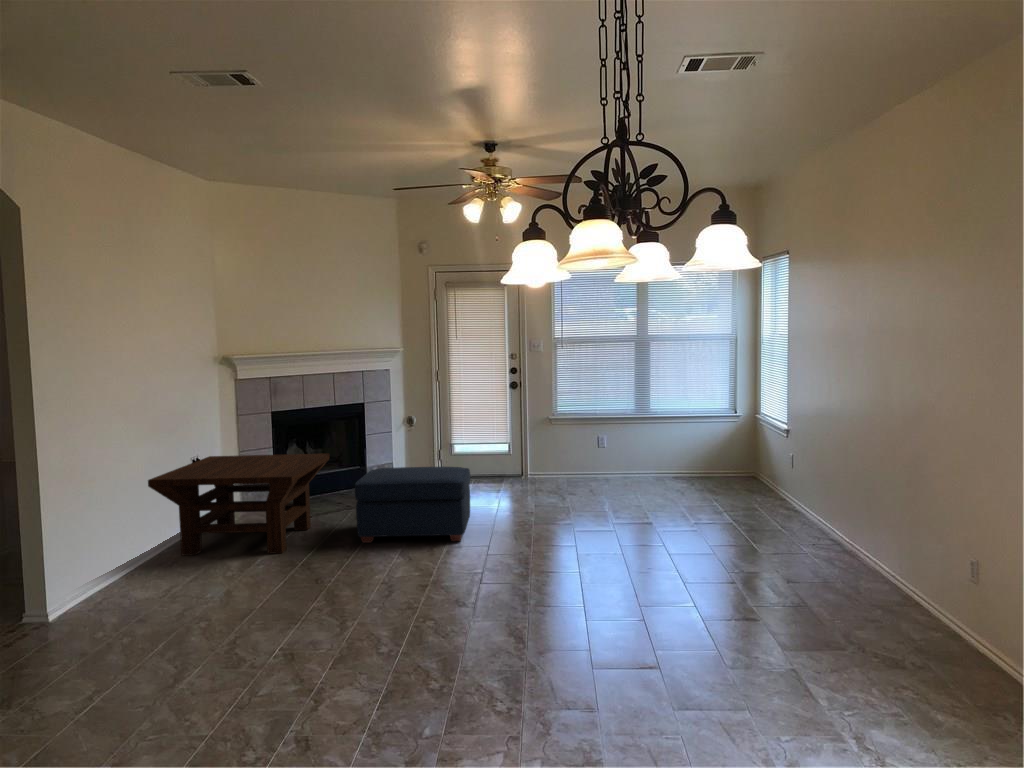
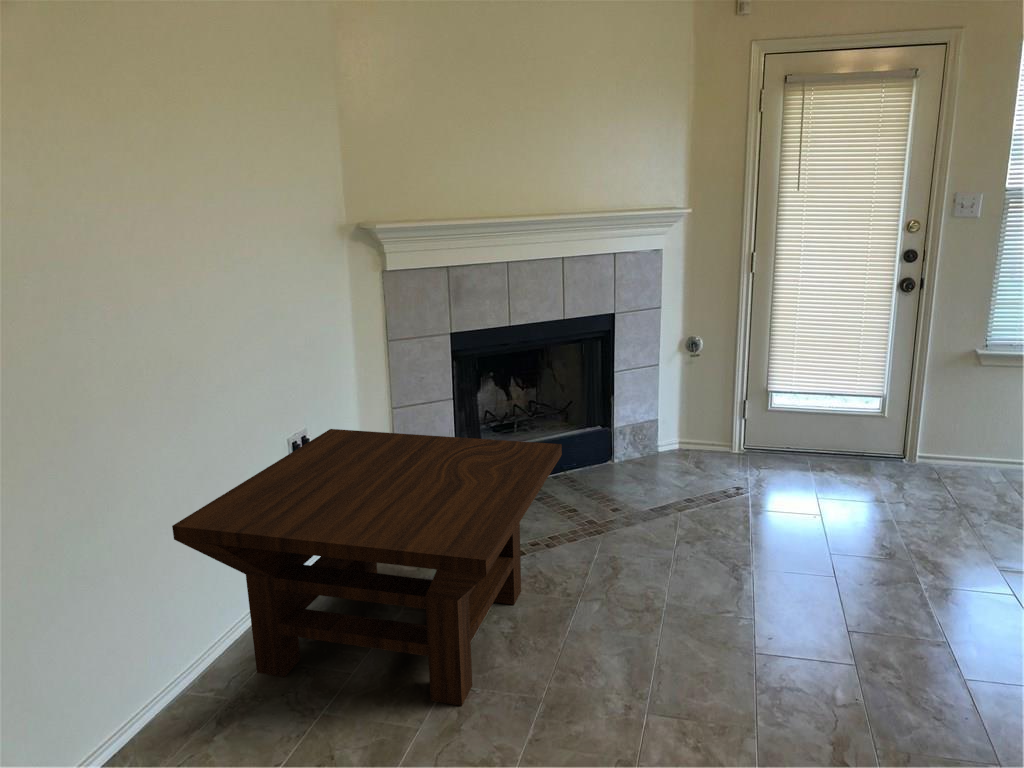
ottoman: present [355,467,471,543] -> none [631,493,926,727]

